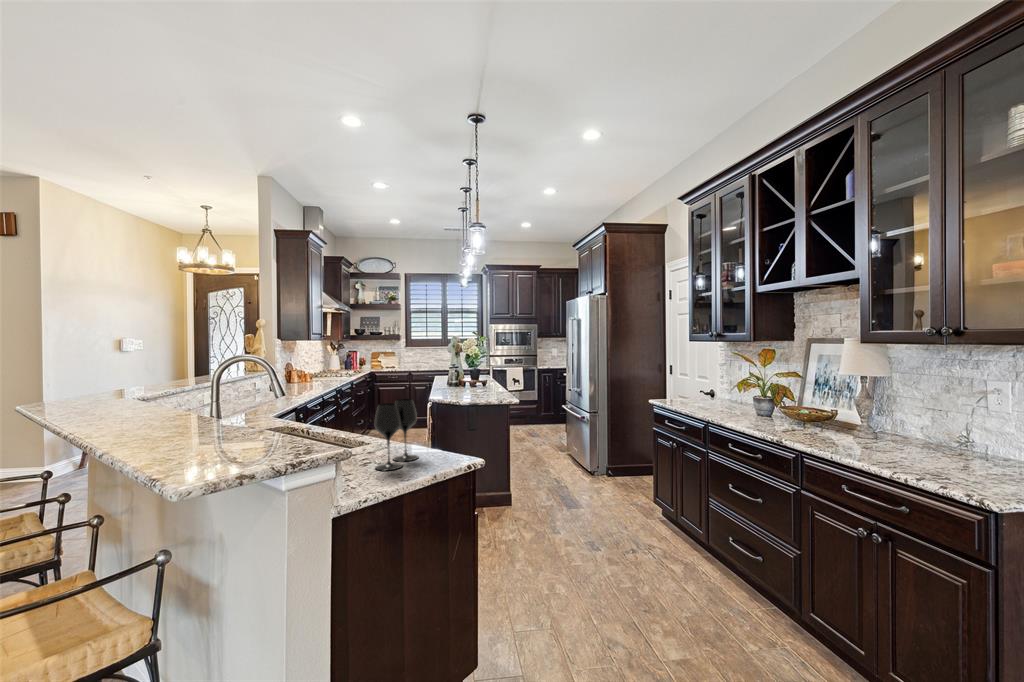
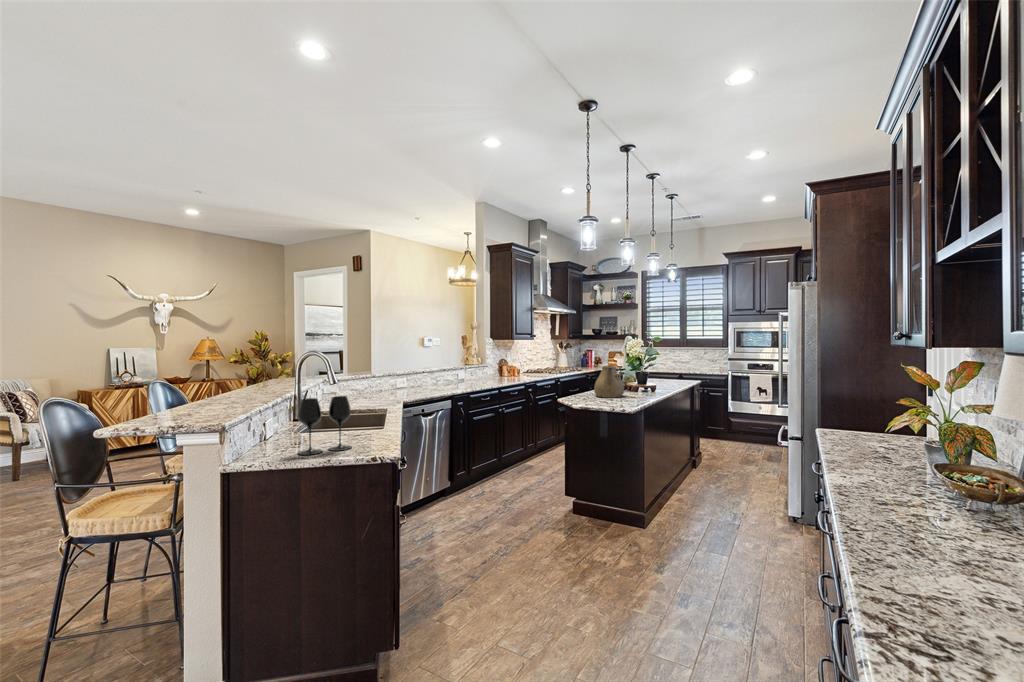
teapot: none [451,362,479,392] -> present [594,366,624,398]

